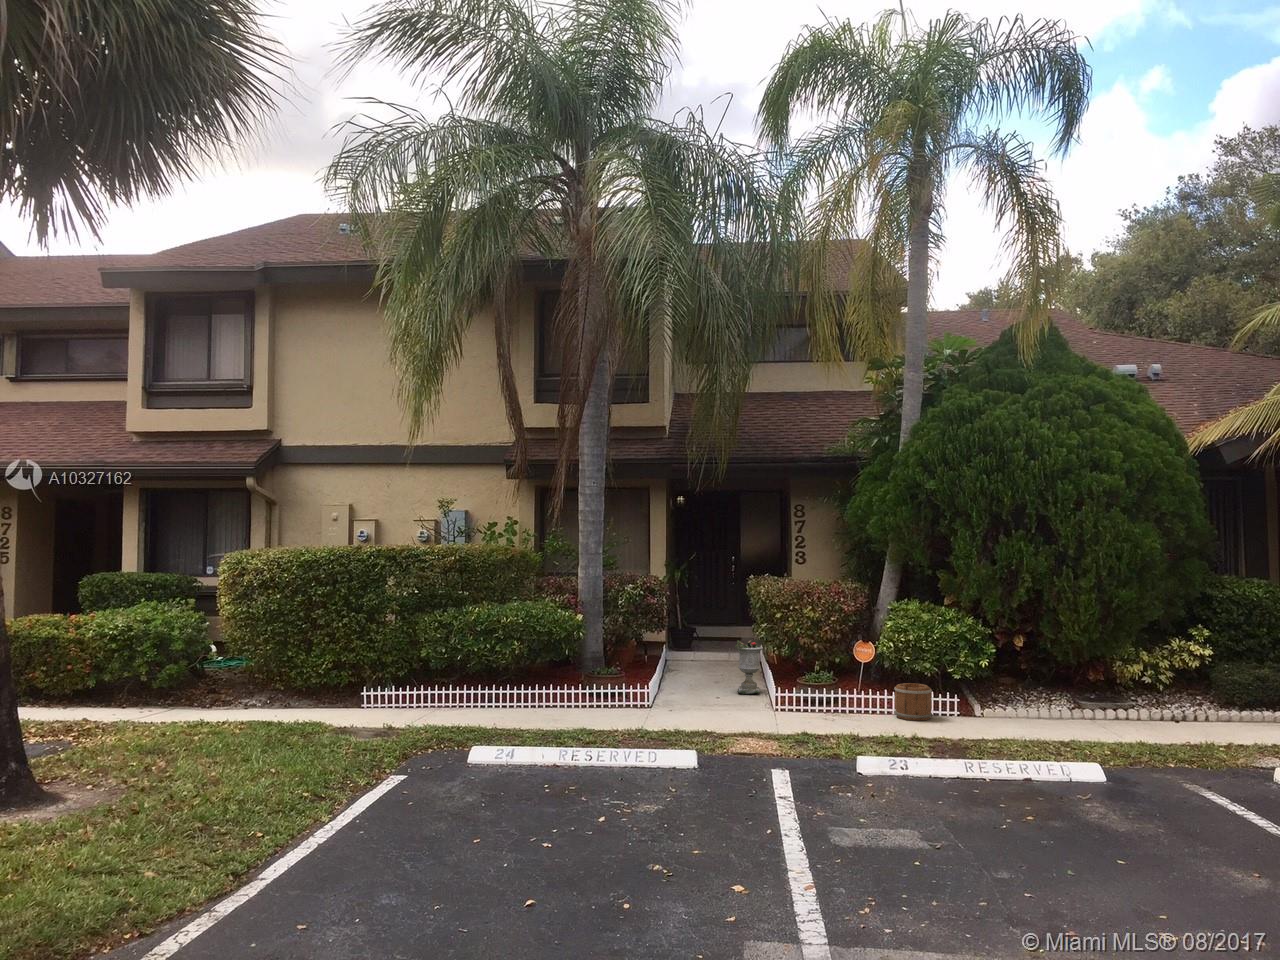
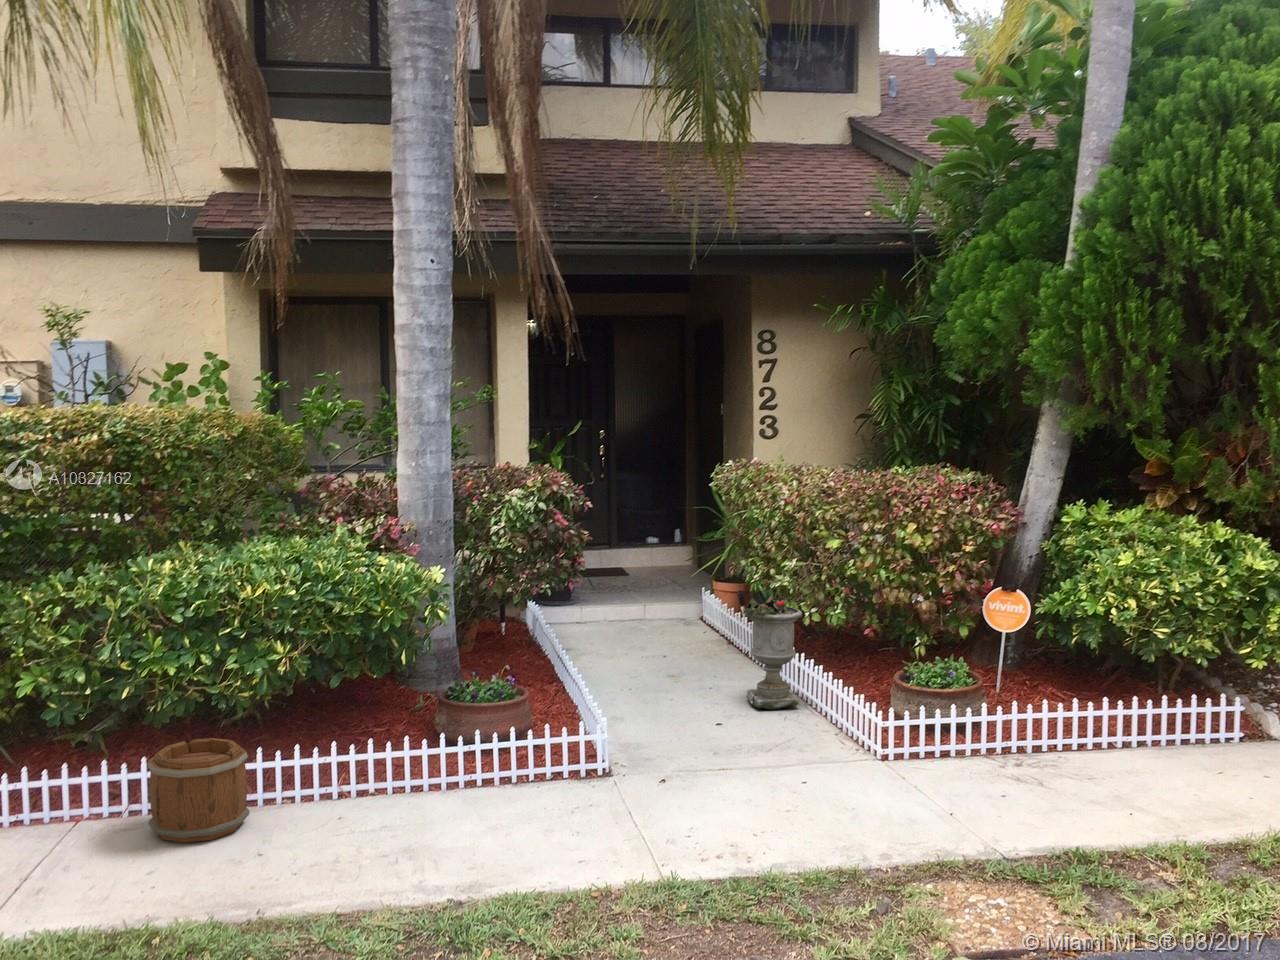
bucket: present [894,683,933,721] -> present [147,738,250,843]

